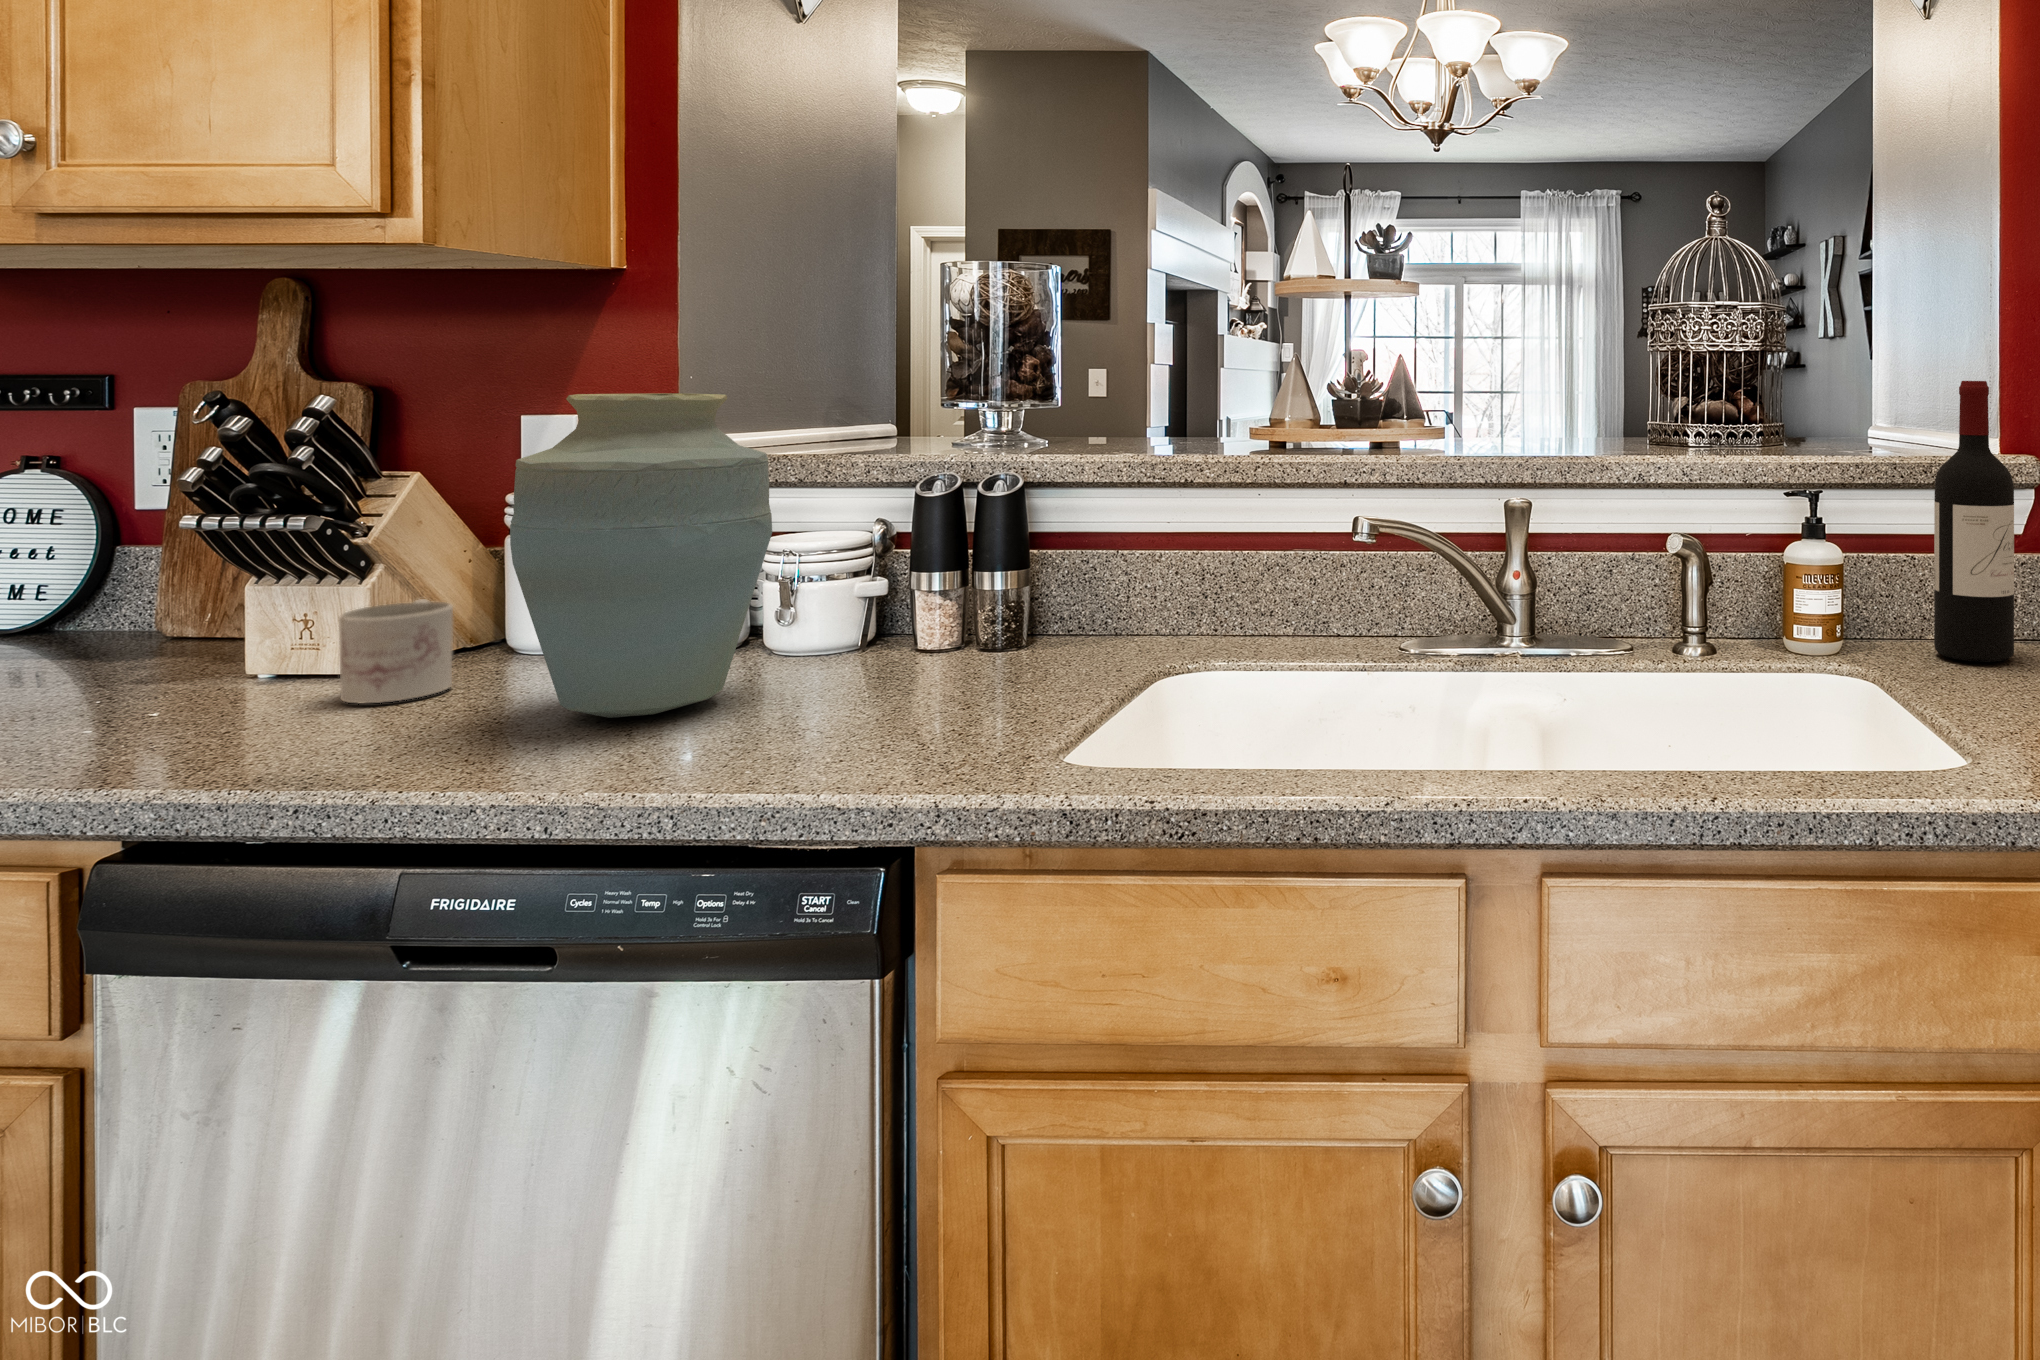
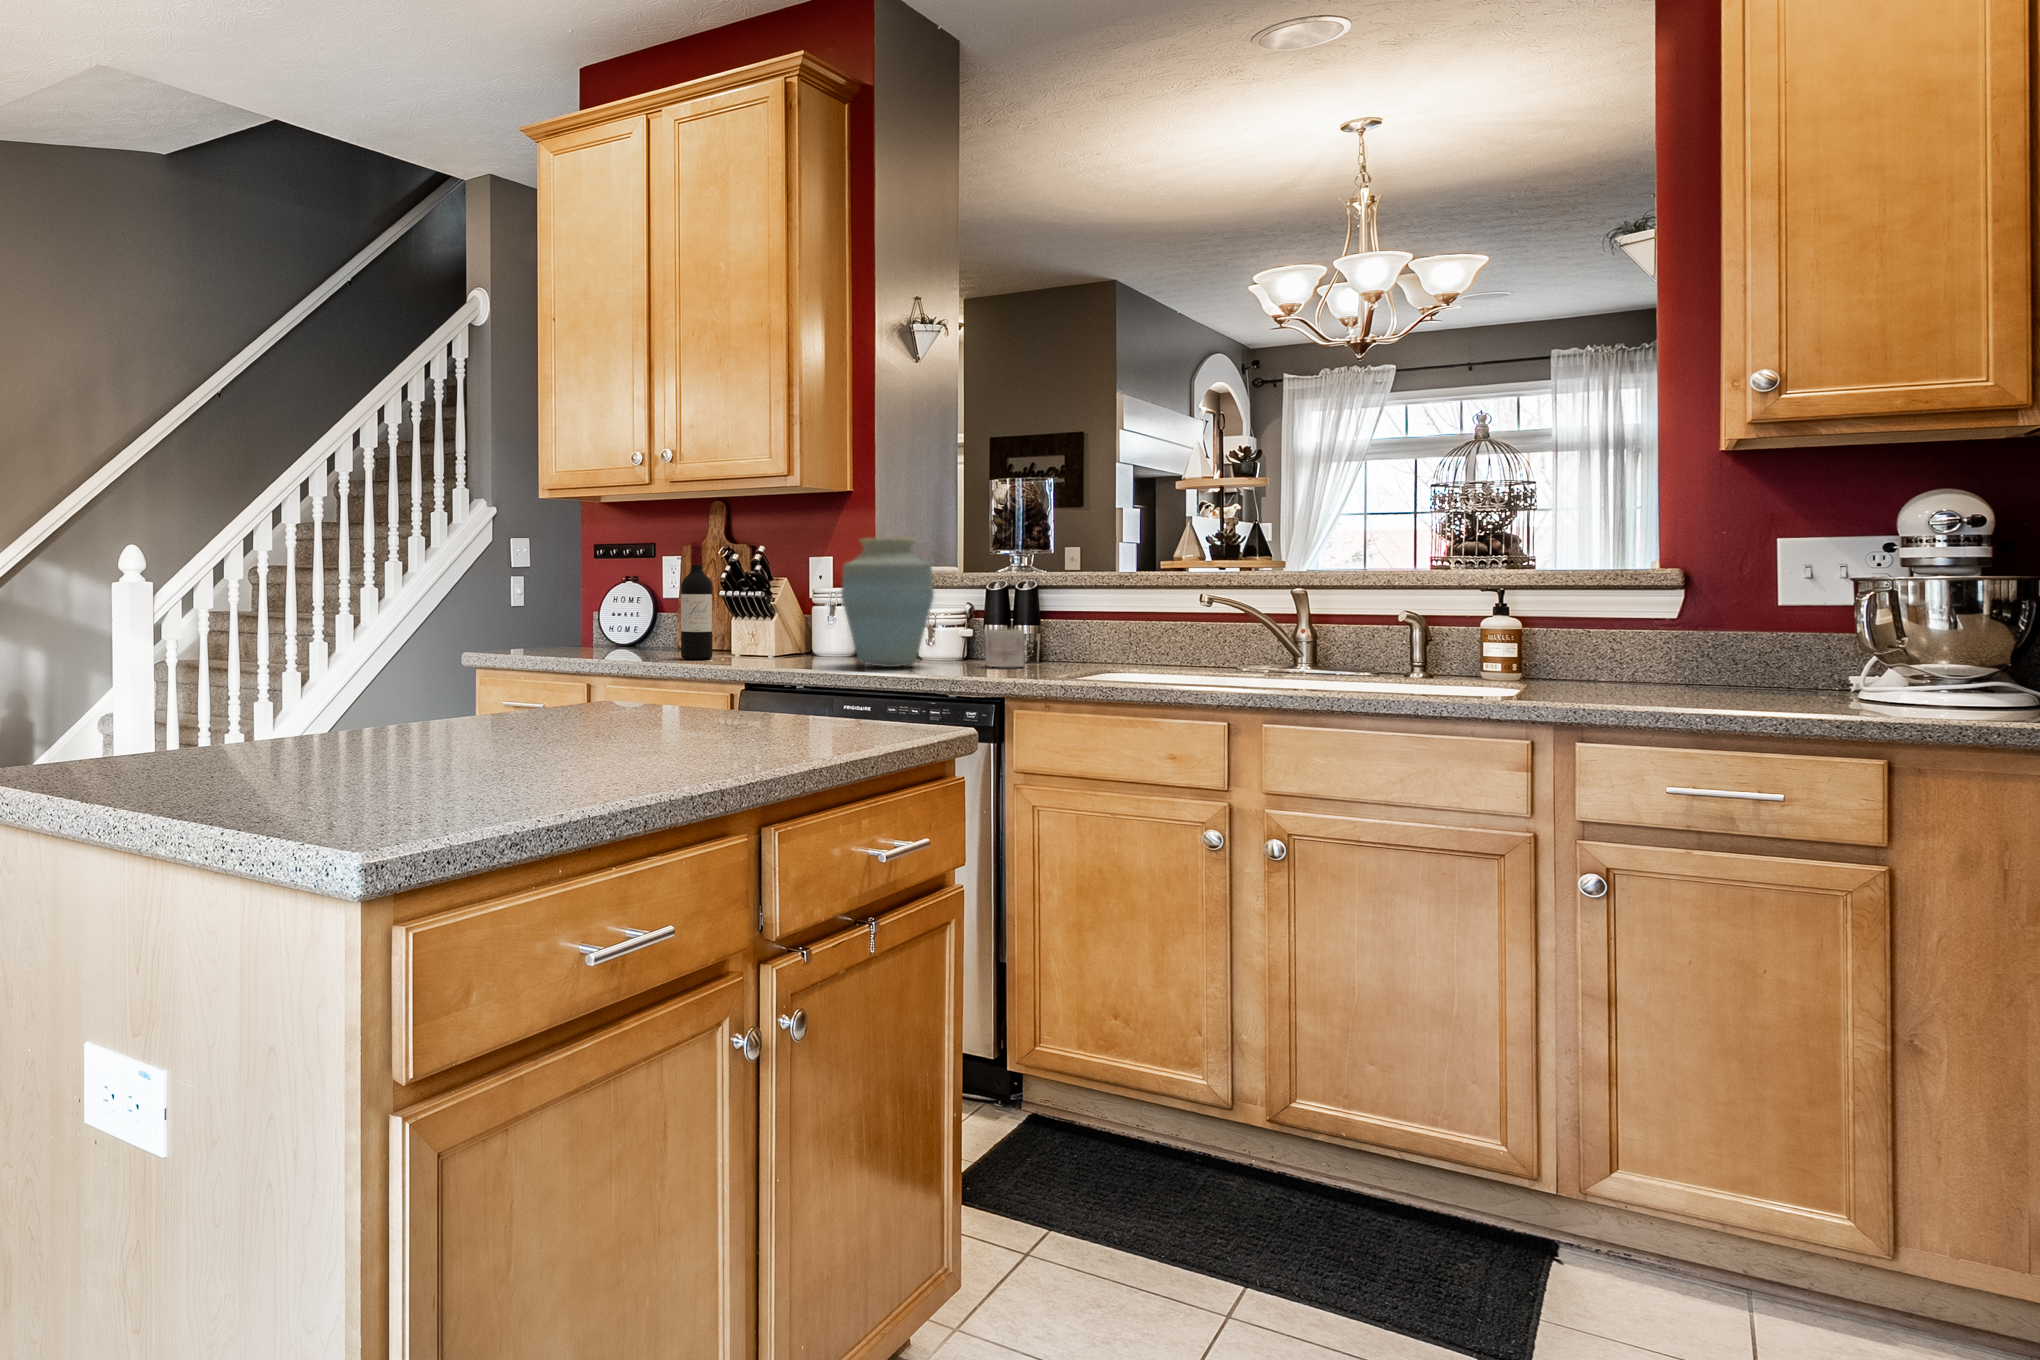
wine bottle: present [1934,381,2014,662] -> present [681,543,713,659]
mug: present [339,599,453,703] -> present [984,629,1025,667]

